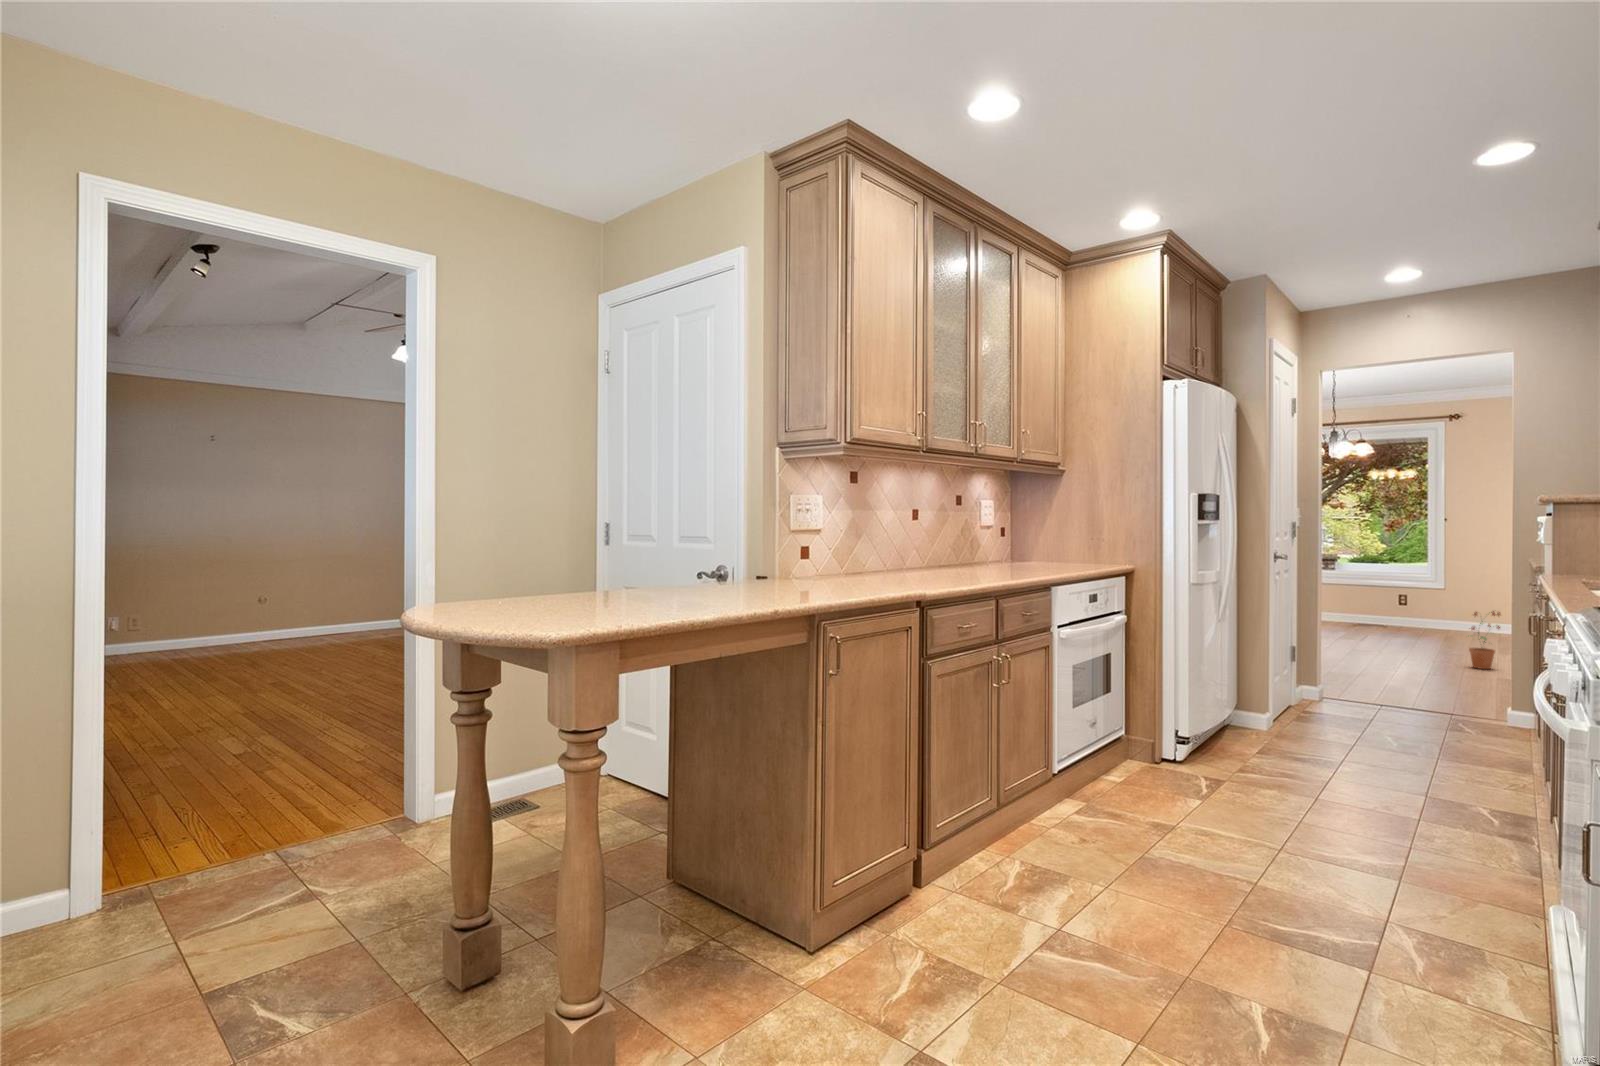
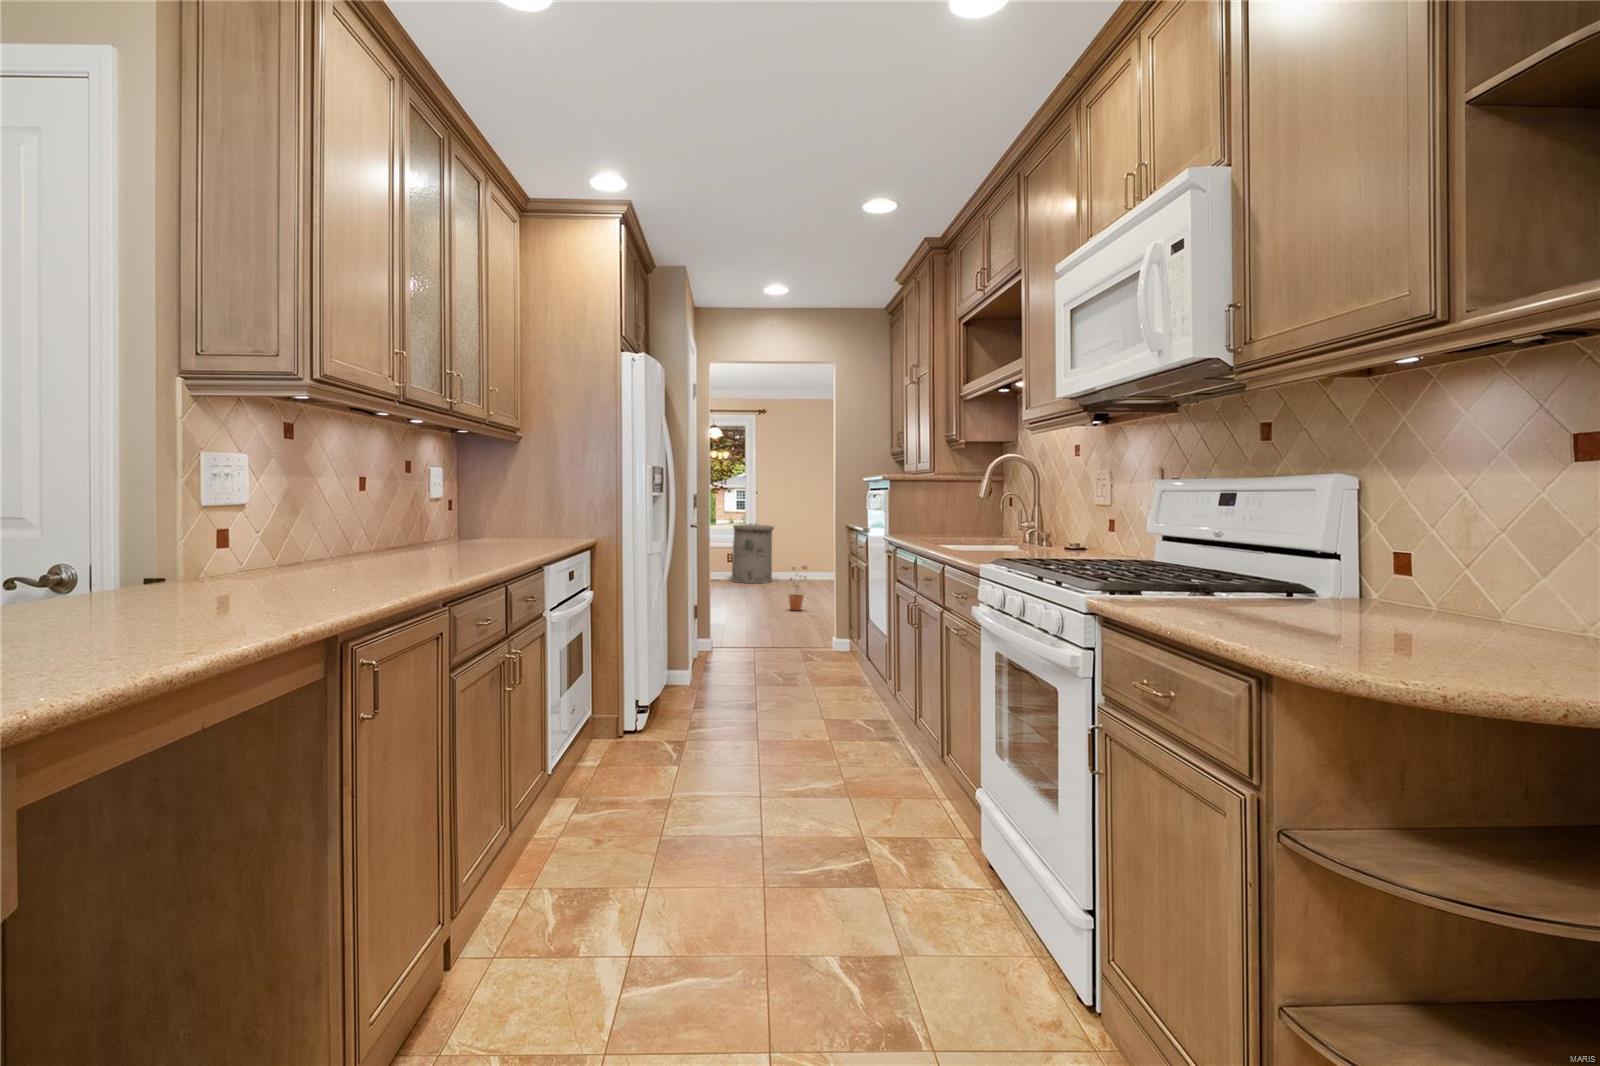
trash can: none [1402,558,1468,634] -> present [731,524,774,584]

